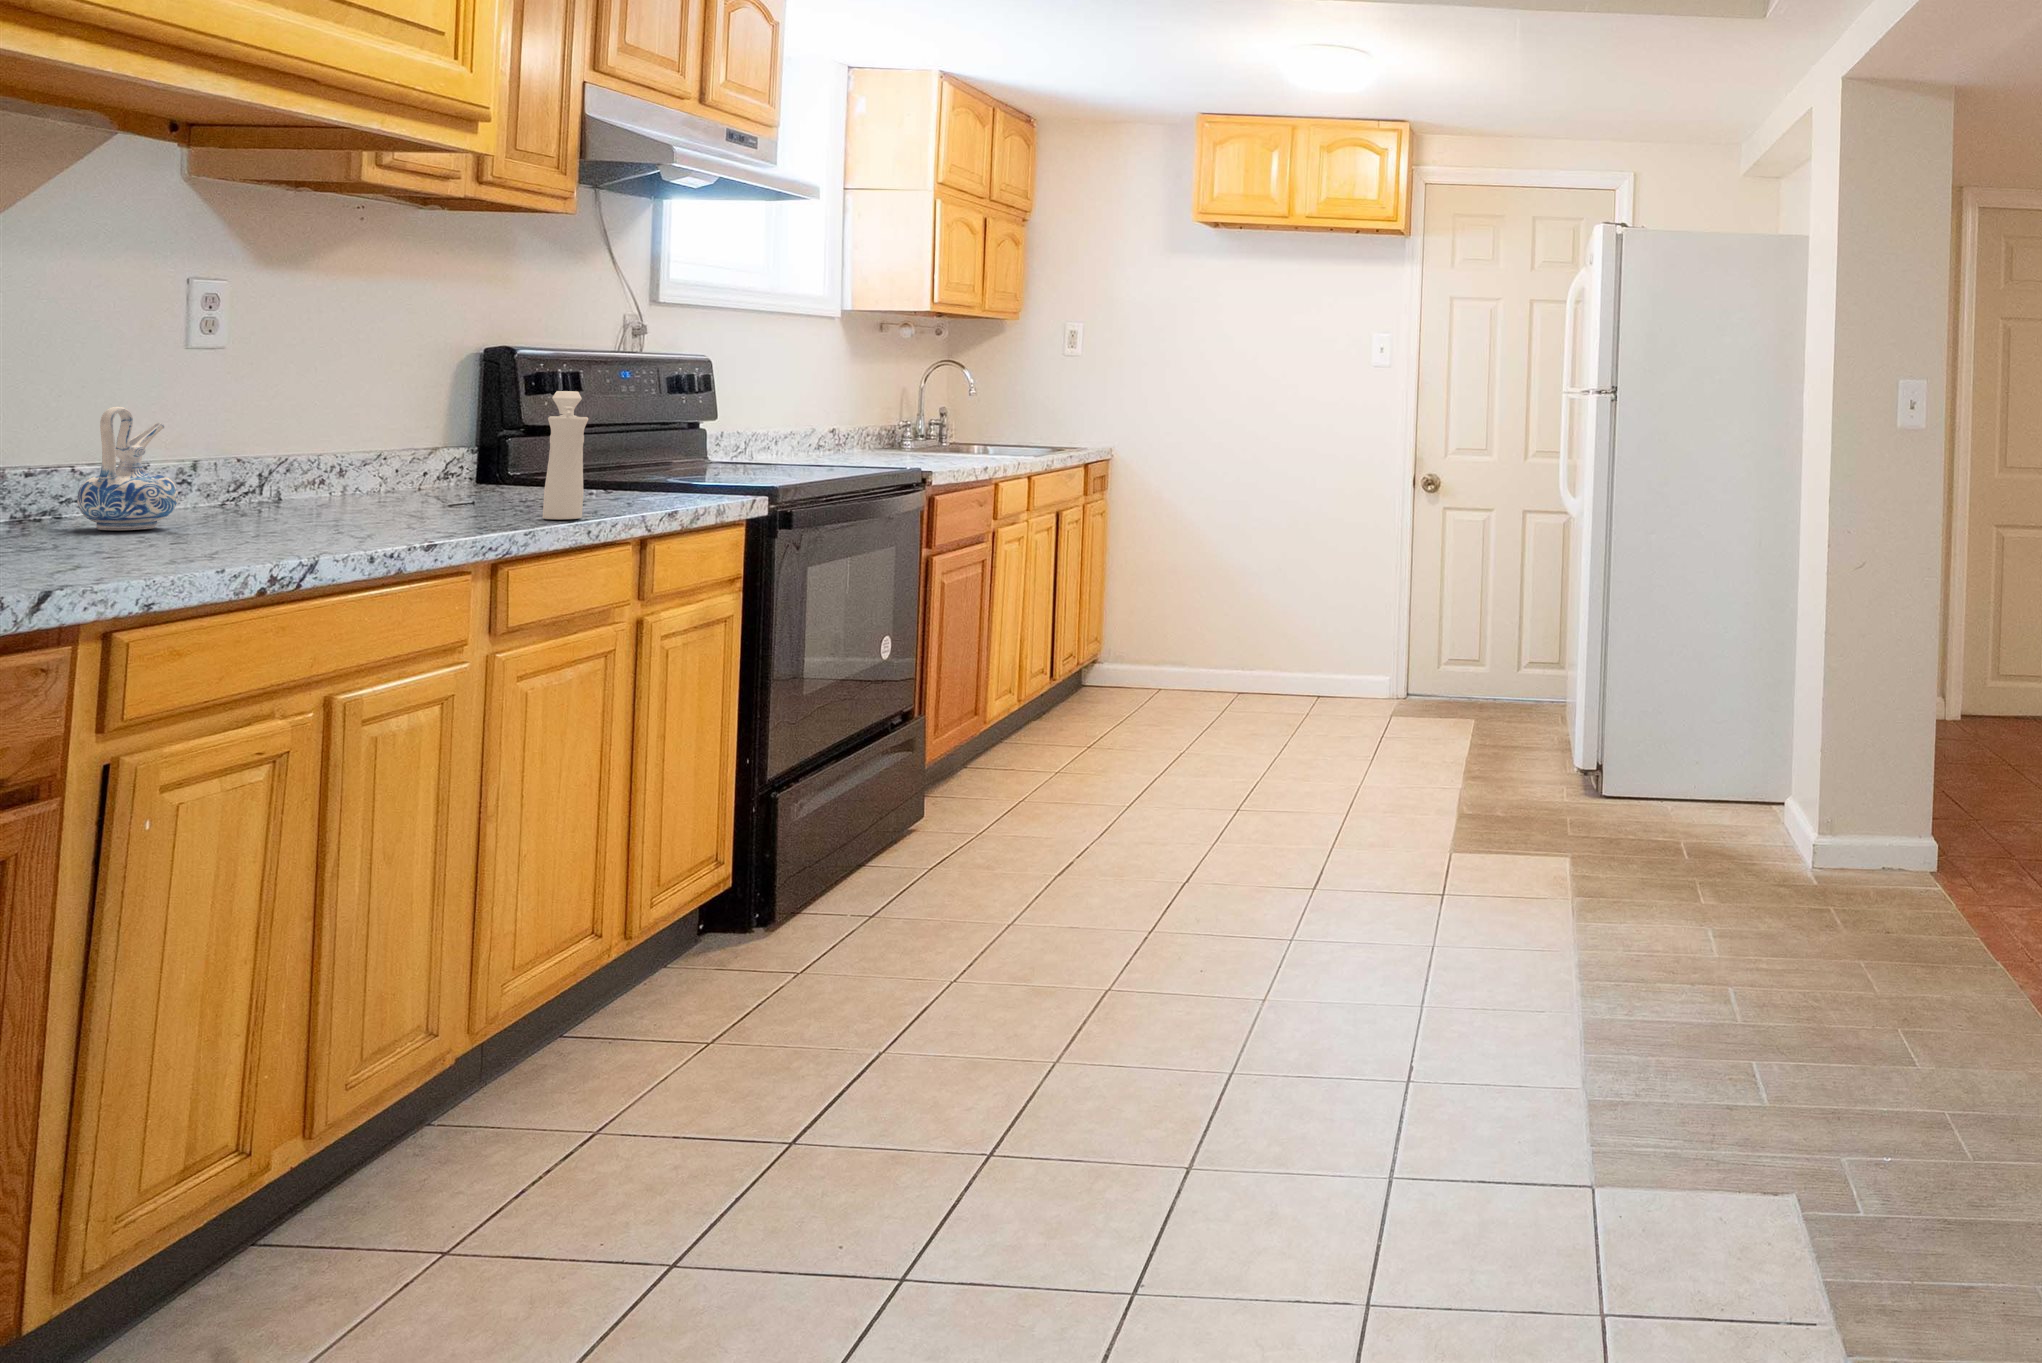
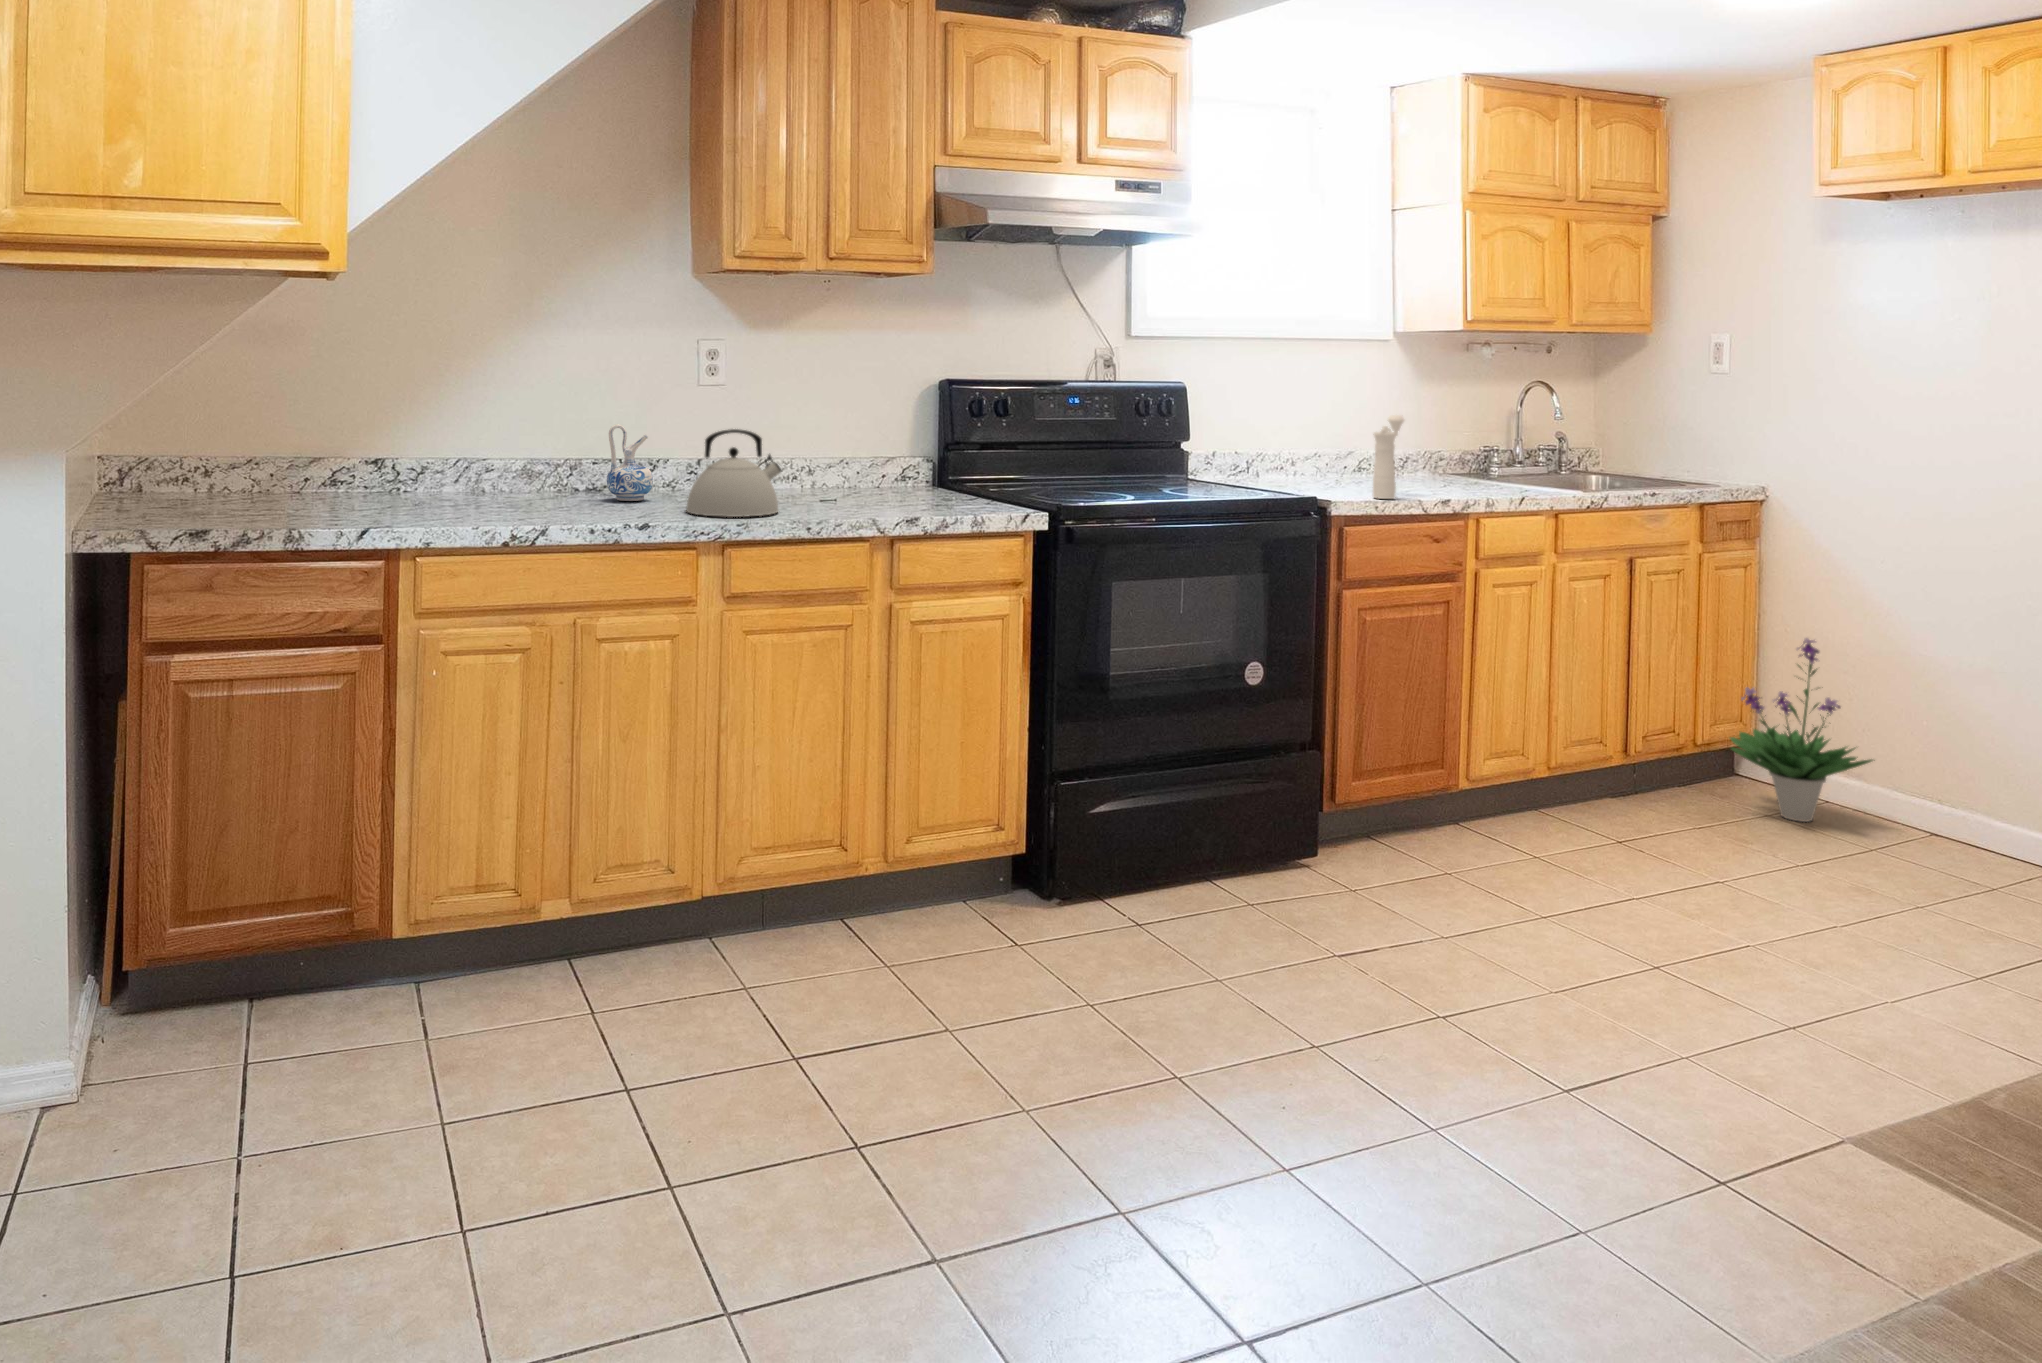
pepper mill: present [543,391,588,519] -> present [1373,415,1404,499]
kettle: none [304,410,470,534] -> present [686,429,781,517]
potted plant: none [1086,566,1190,711] -> present [1730,638,1873,822]

